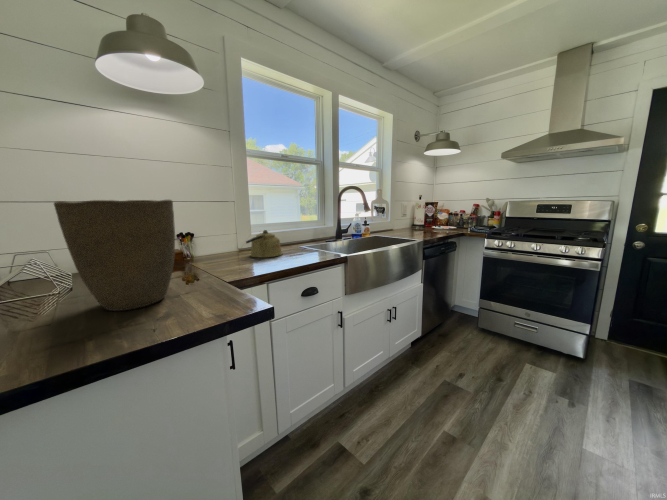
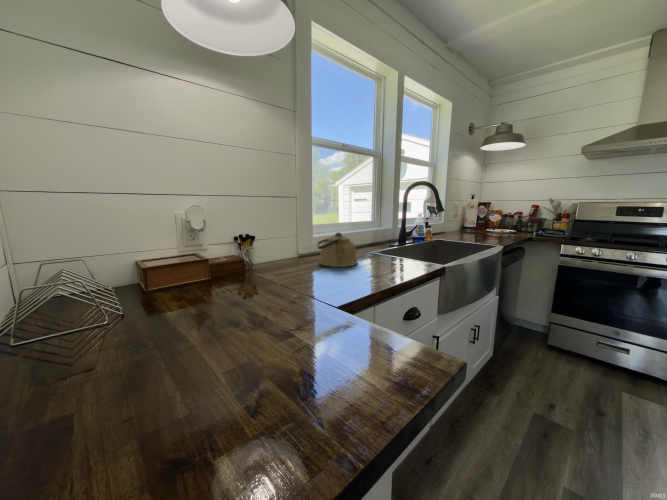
vase: present [54,200,175,311] -> none [125,182,298,371]

